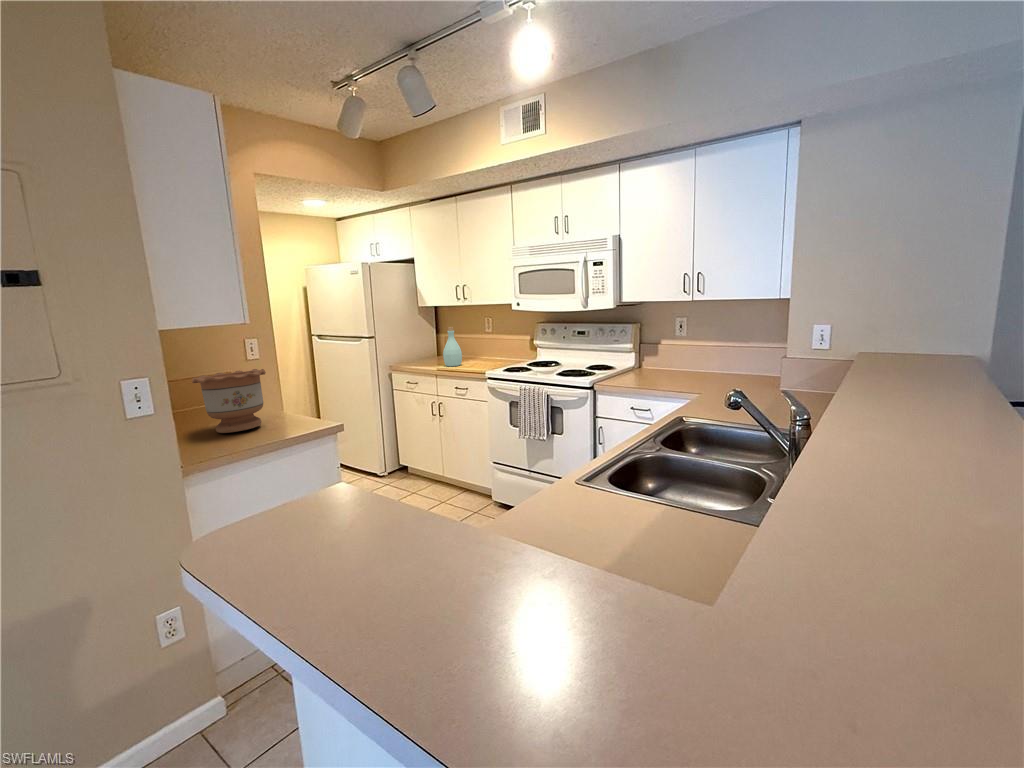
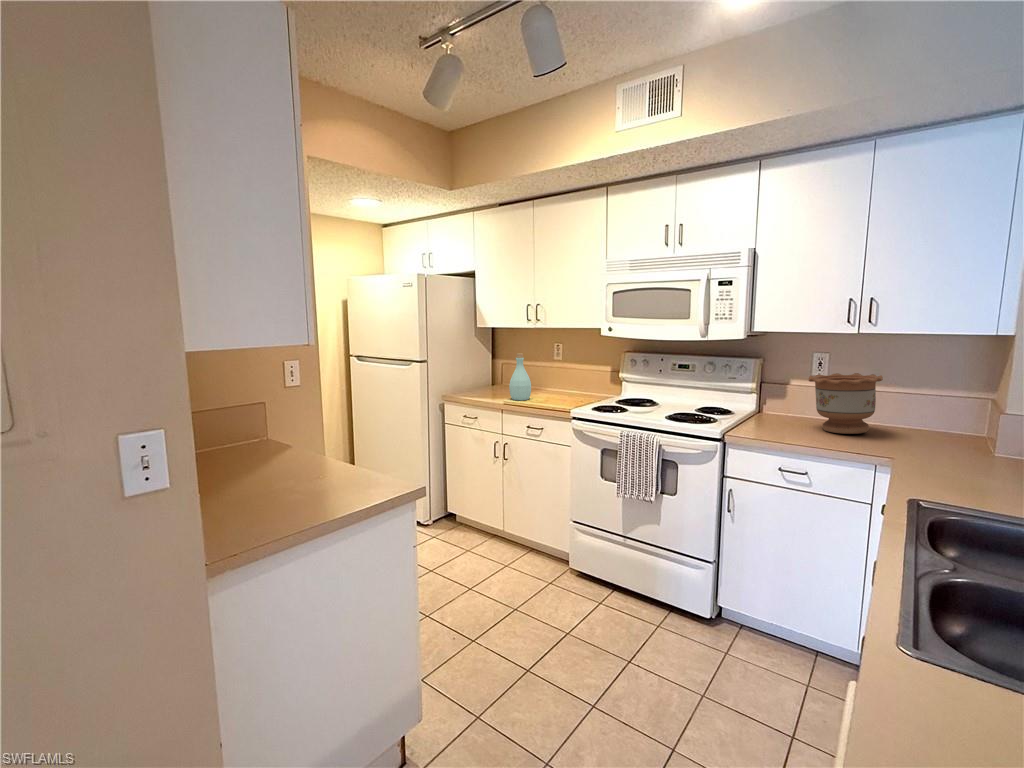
flower pot: present [192,369,266,433] -> present [808,373,883,434]

